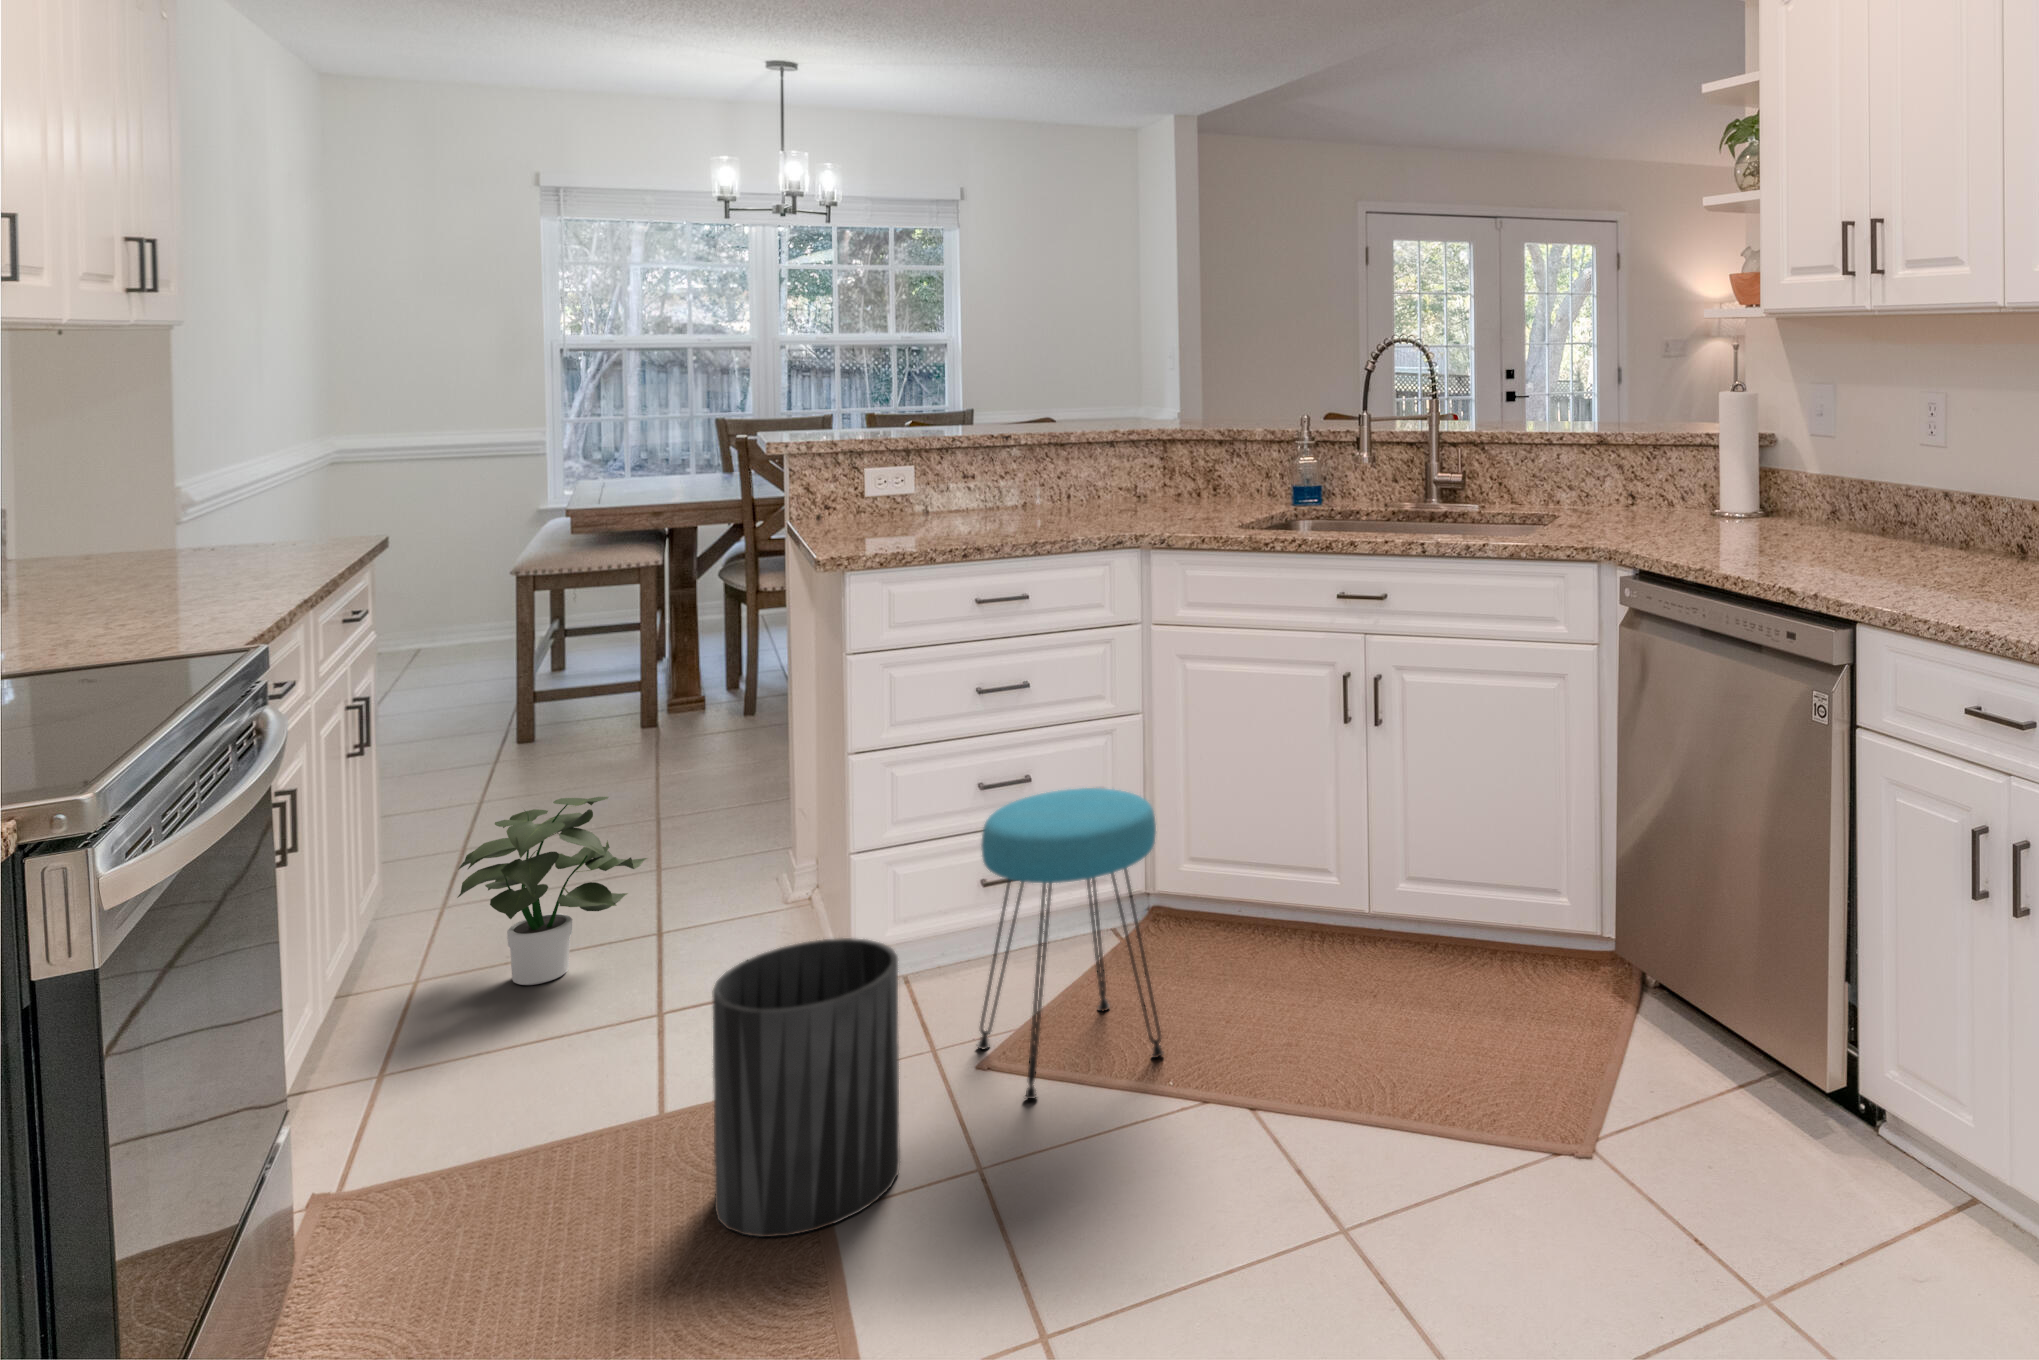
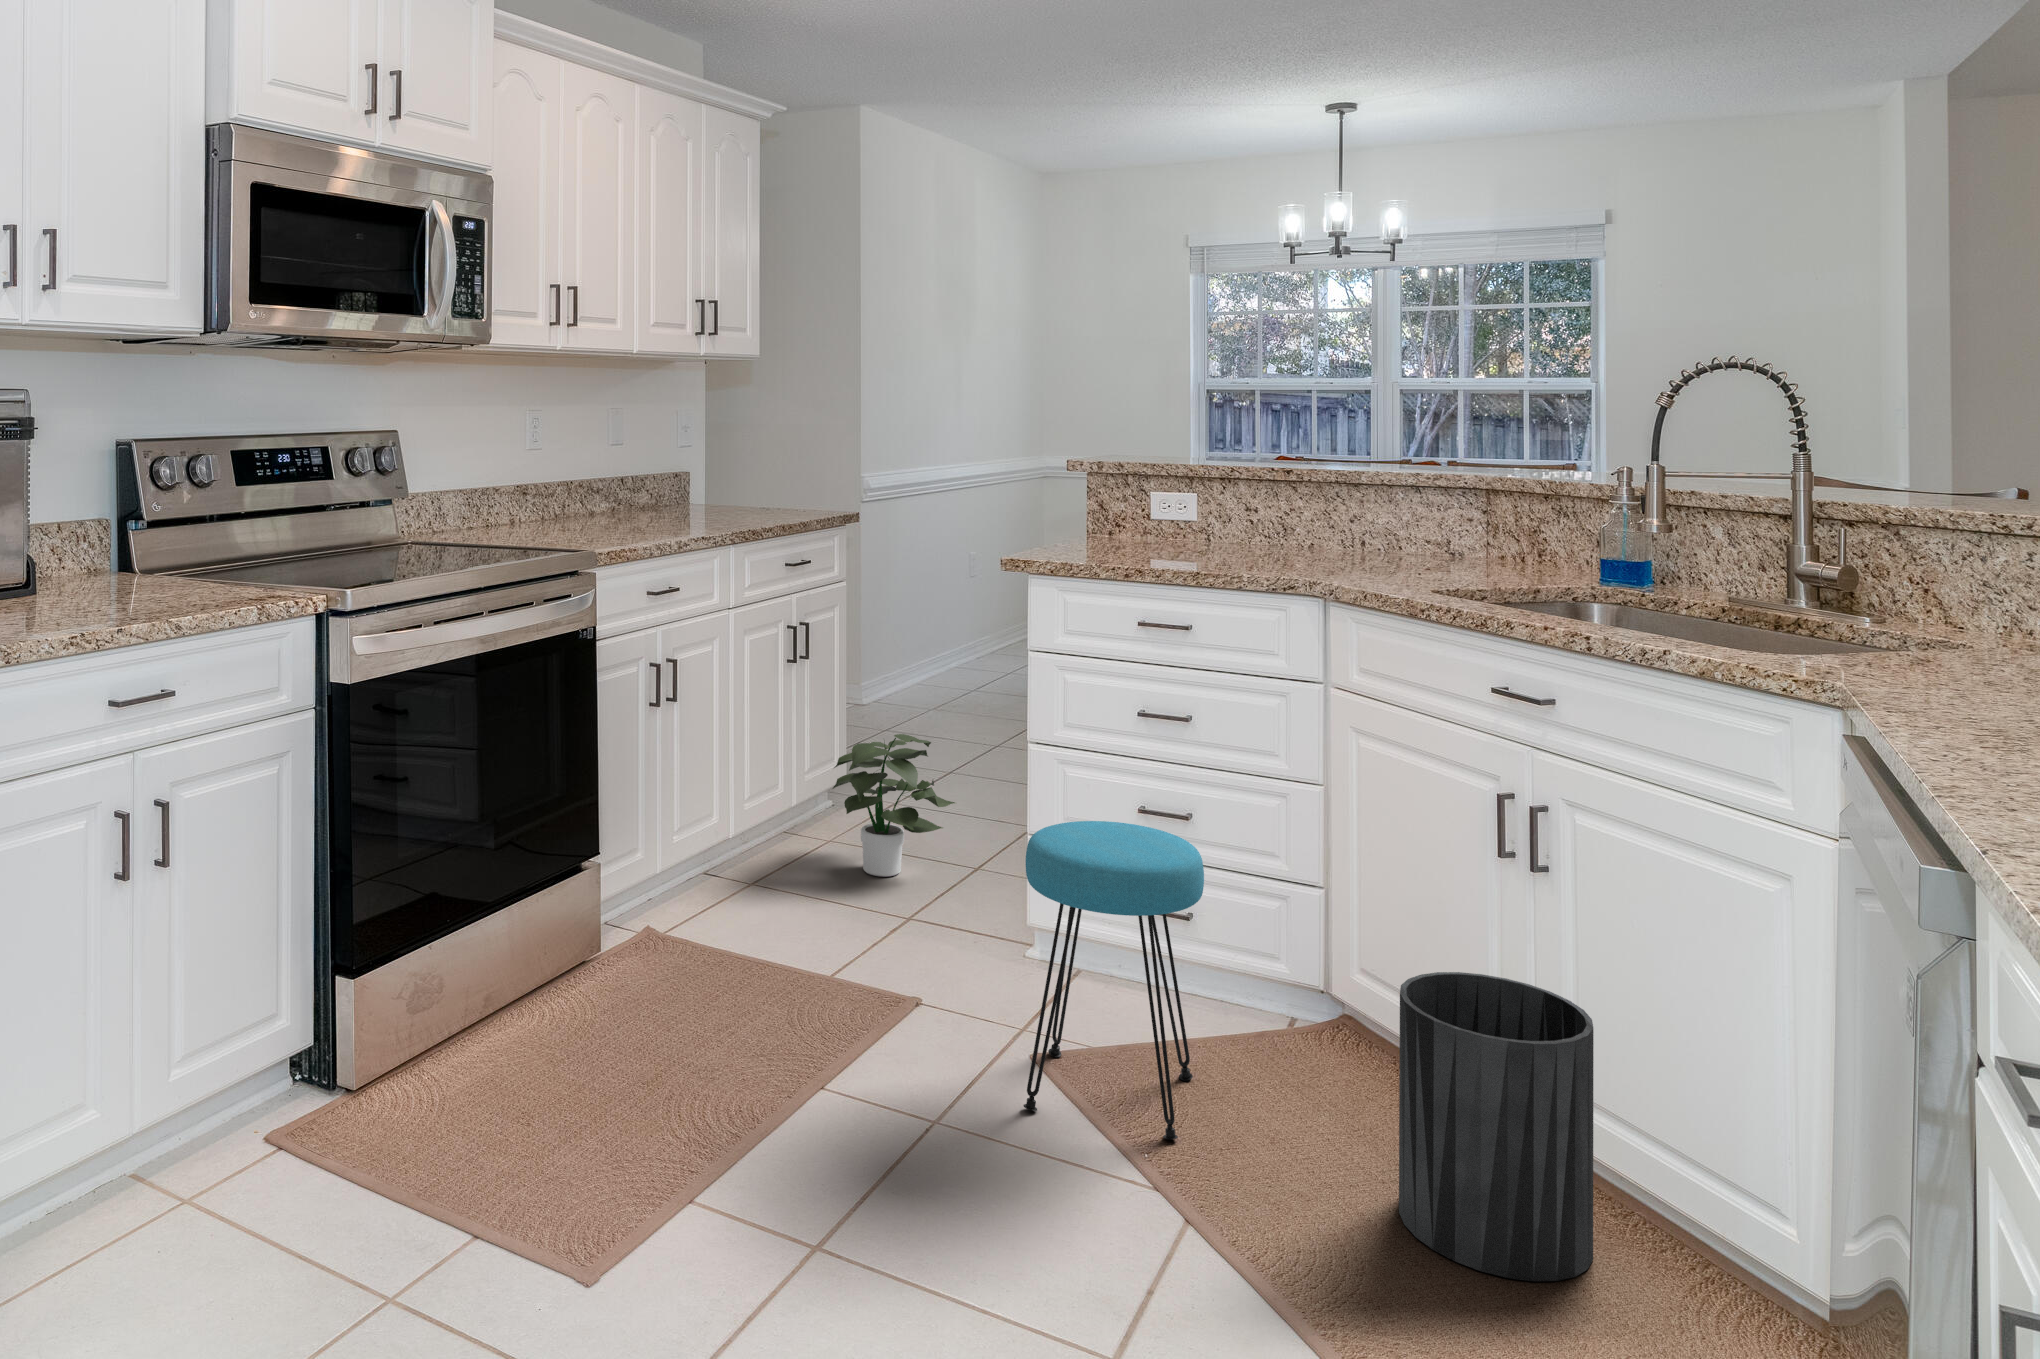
trash can: present [712,938,900,1237] -> present [1399,972,1594,1281]

